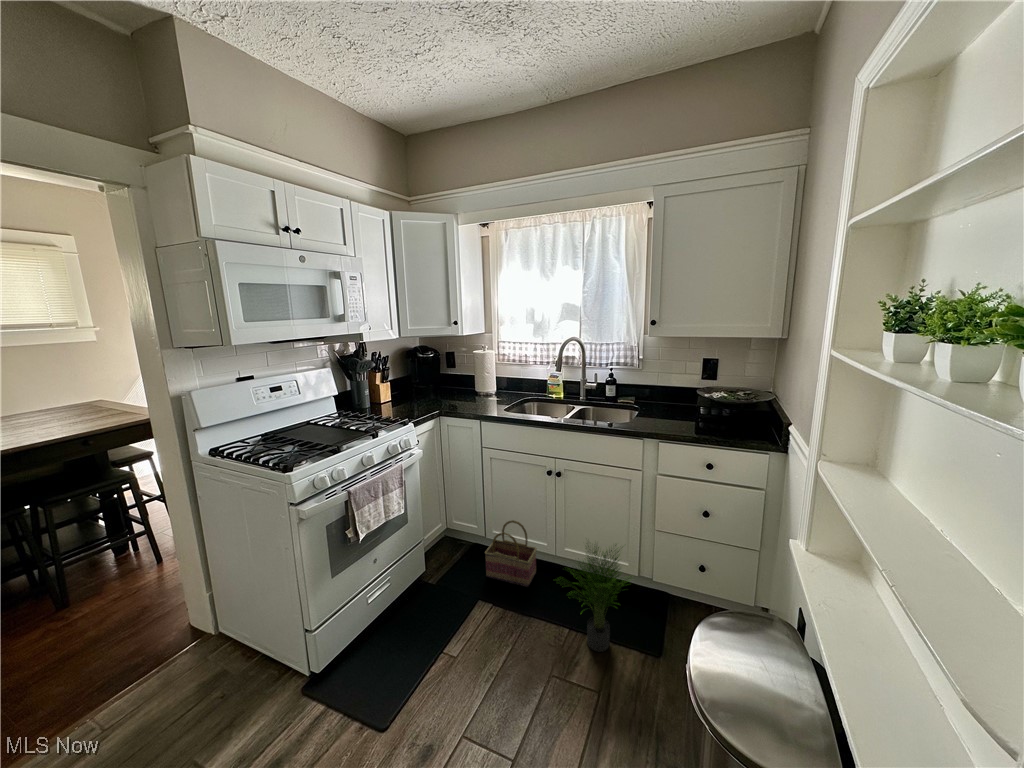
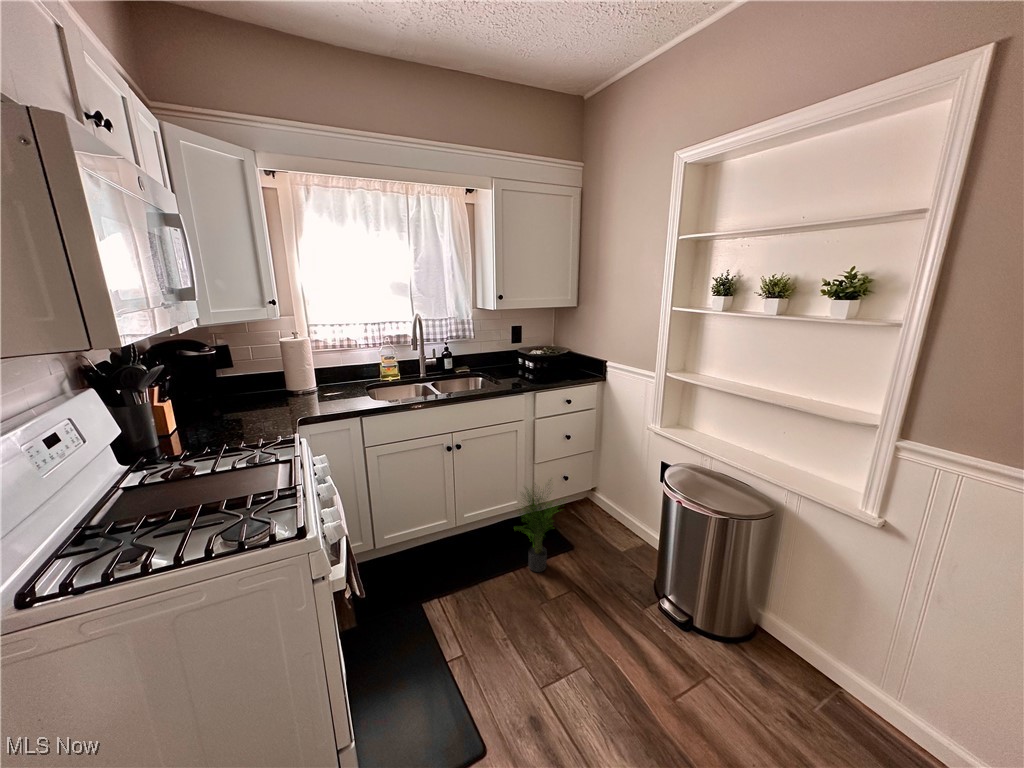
basket: present [485,520,537,587] -> none [395,509,450,579]

